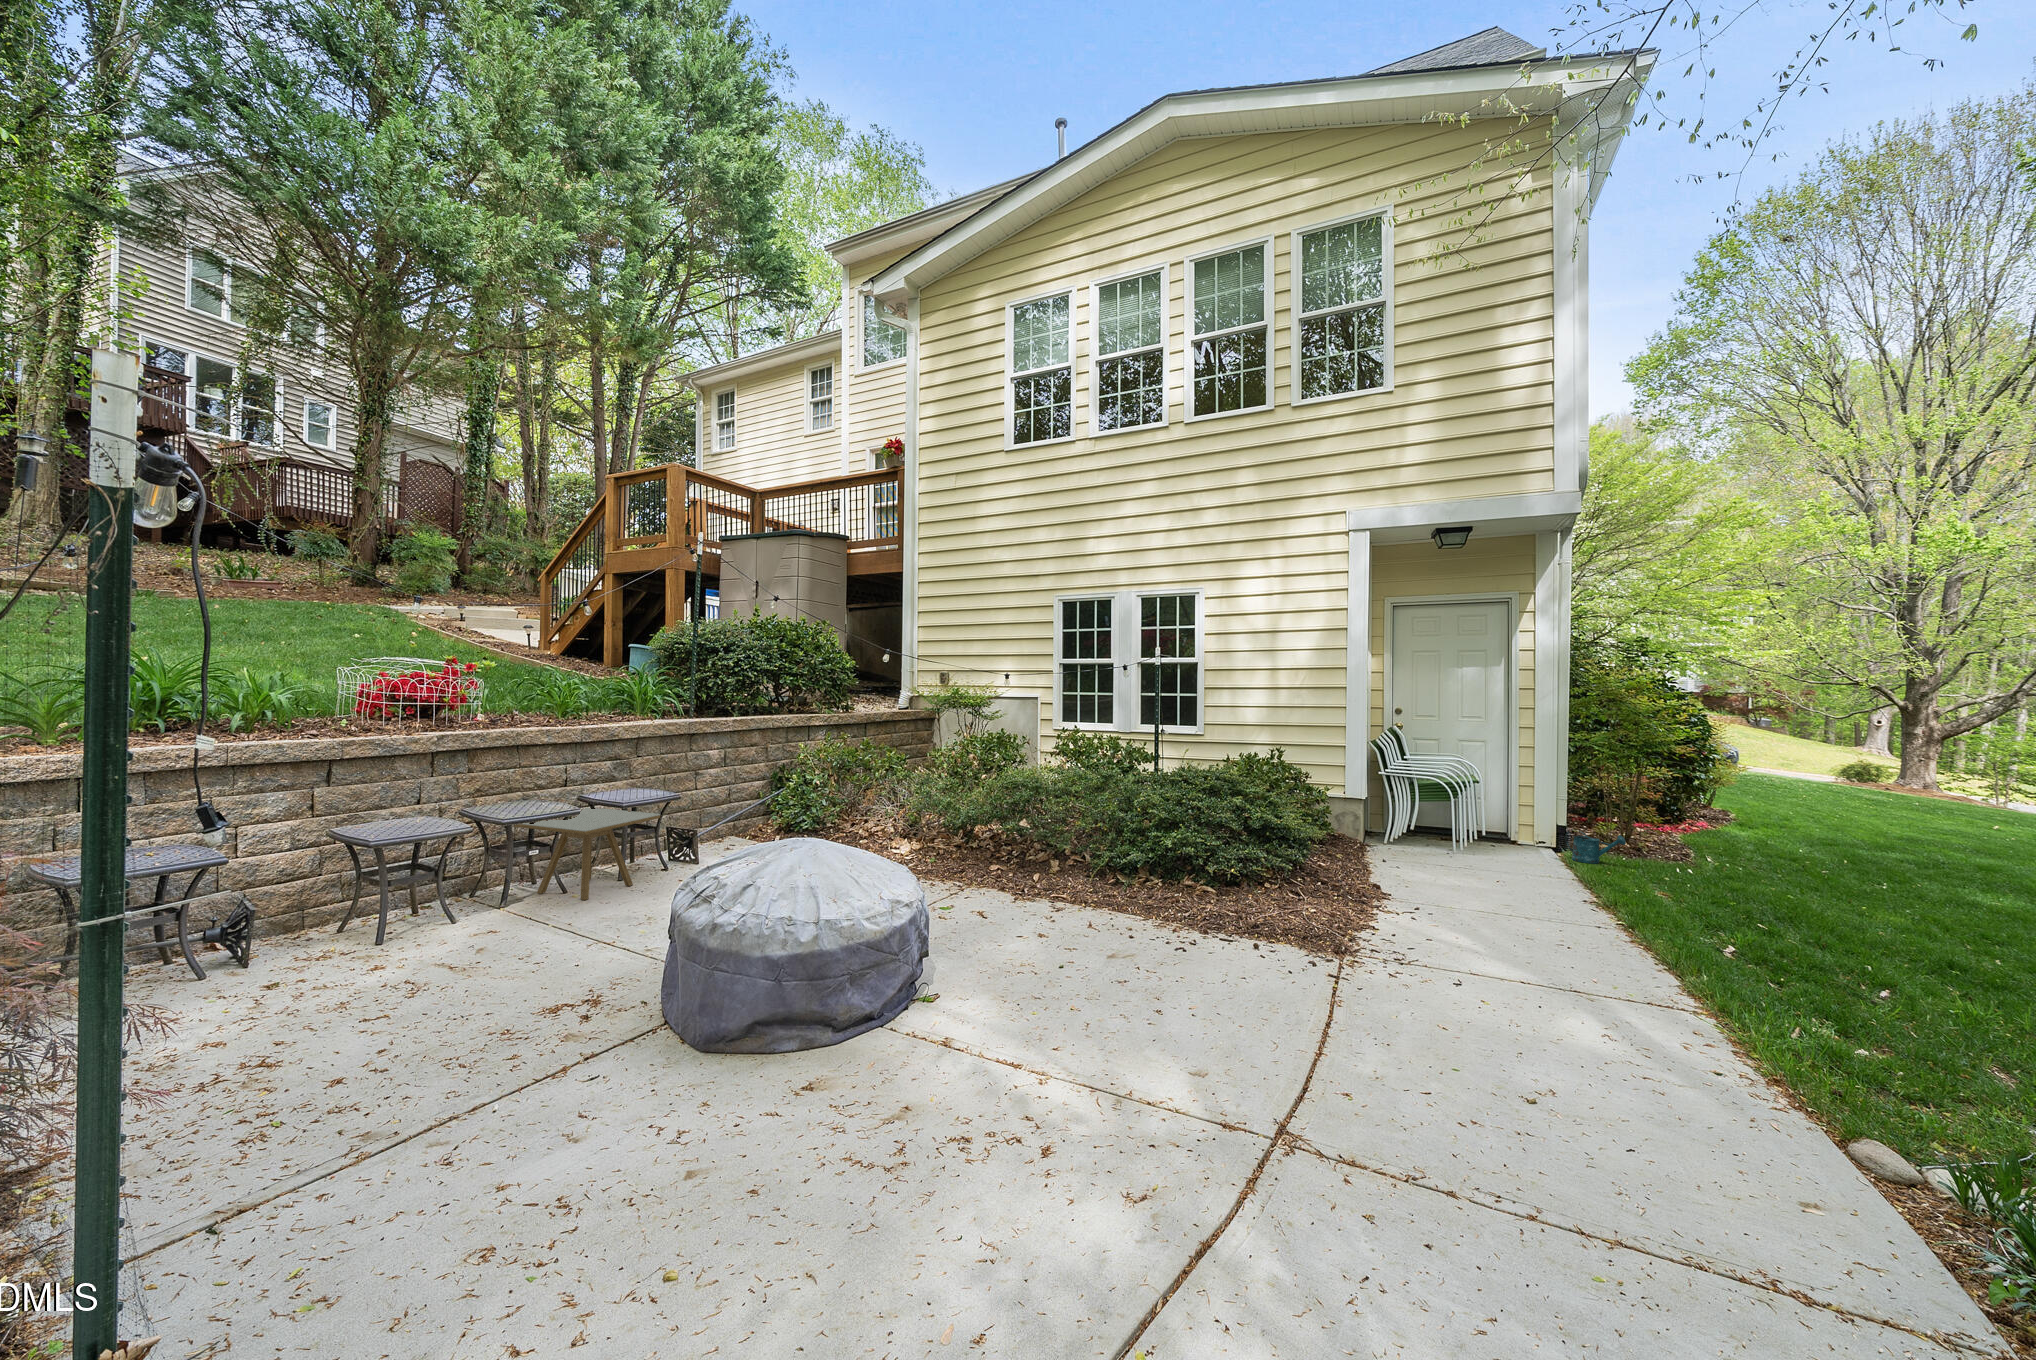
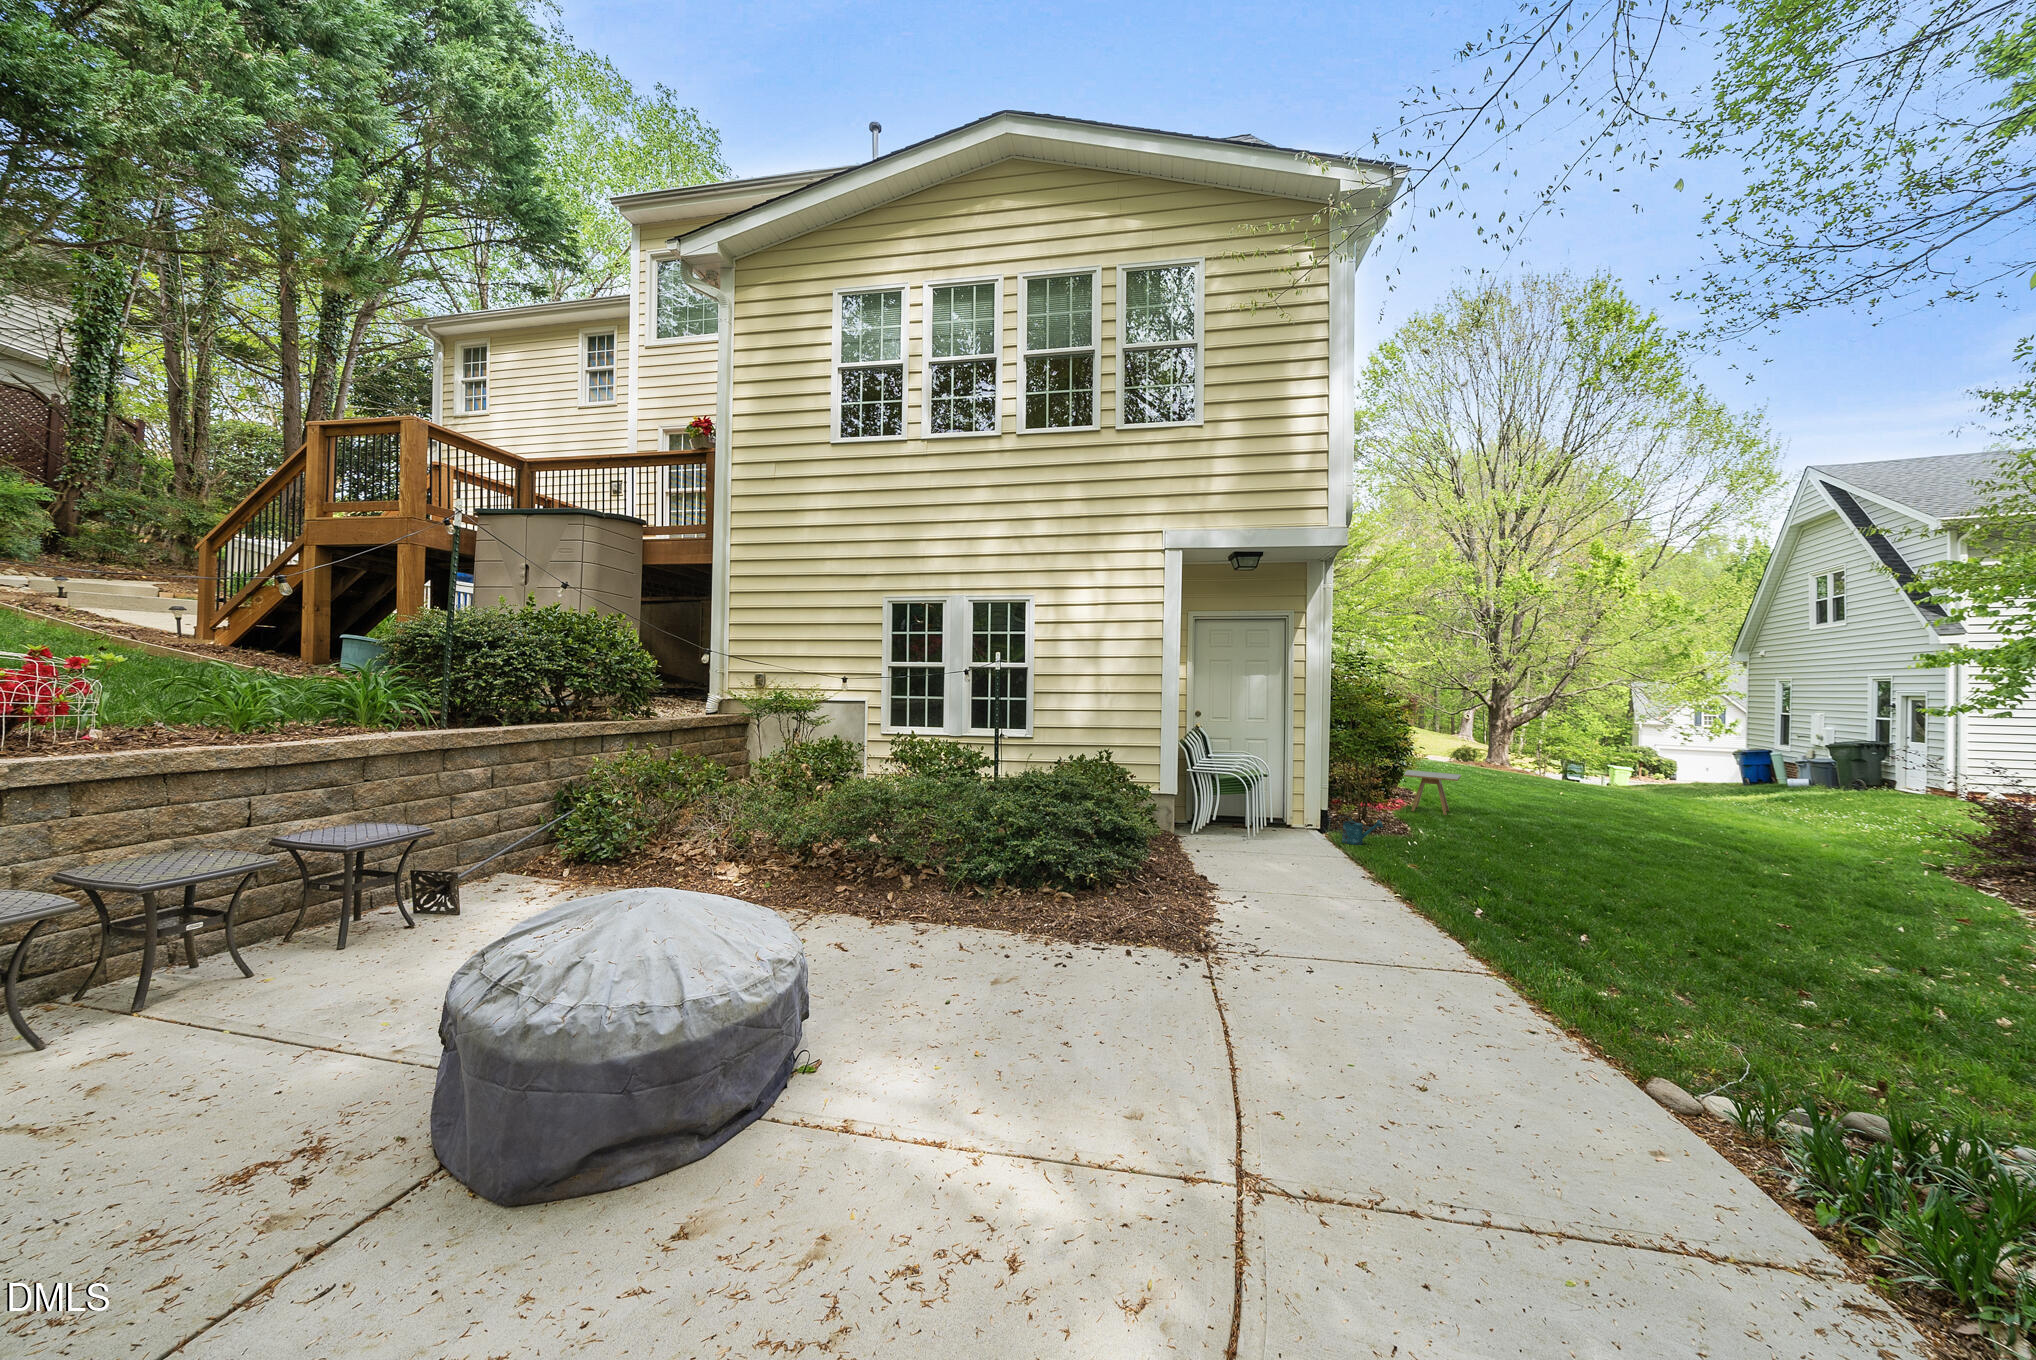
side table: present [514,808,660,900] -> present [1404,770,1461,815]

